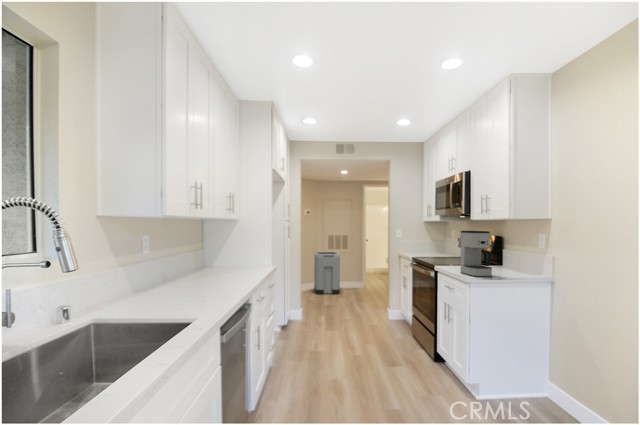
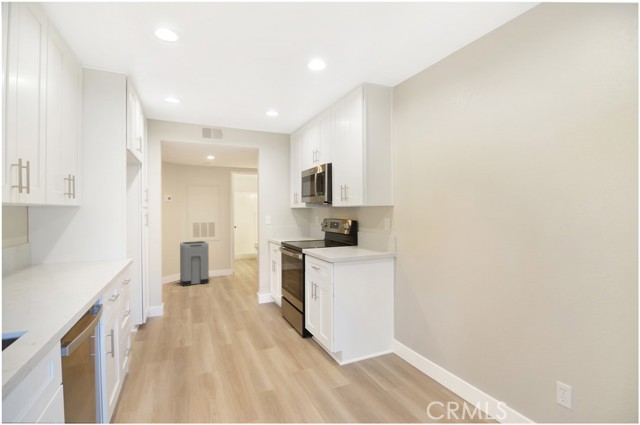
coffee maker: present [461,231,492,277] -> none [326,216,351,257]

